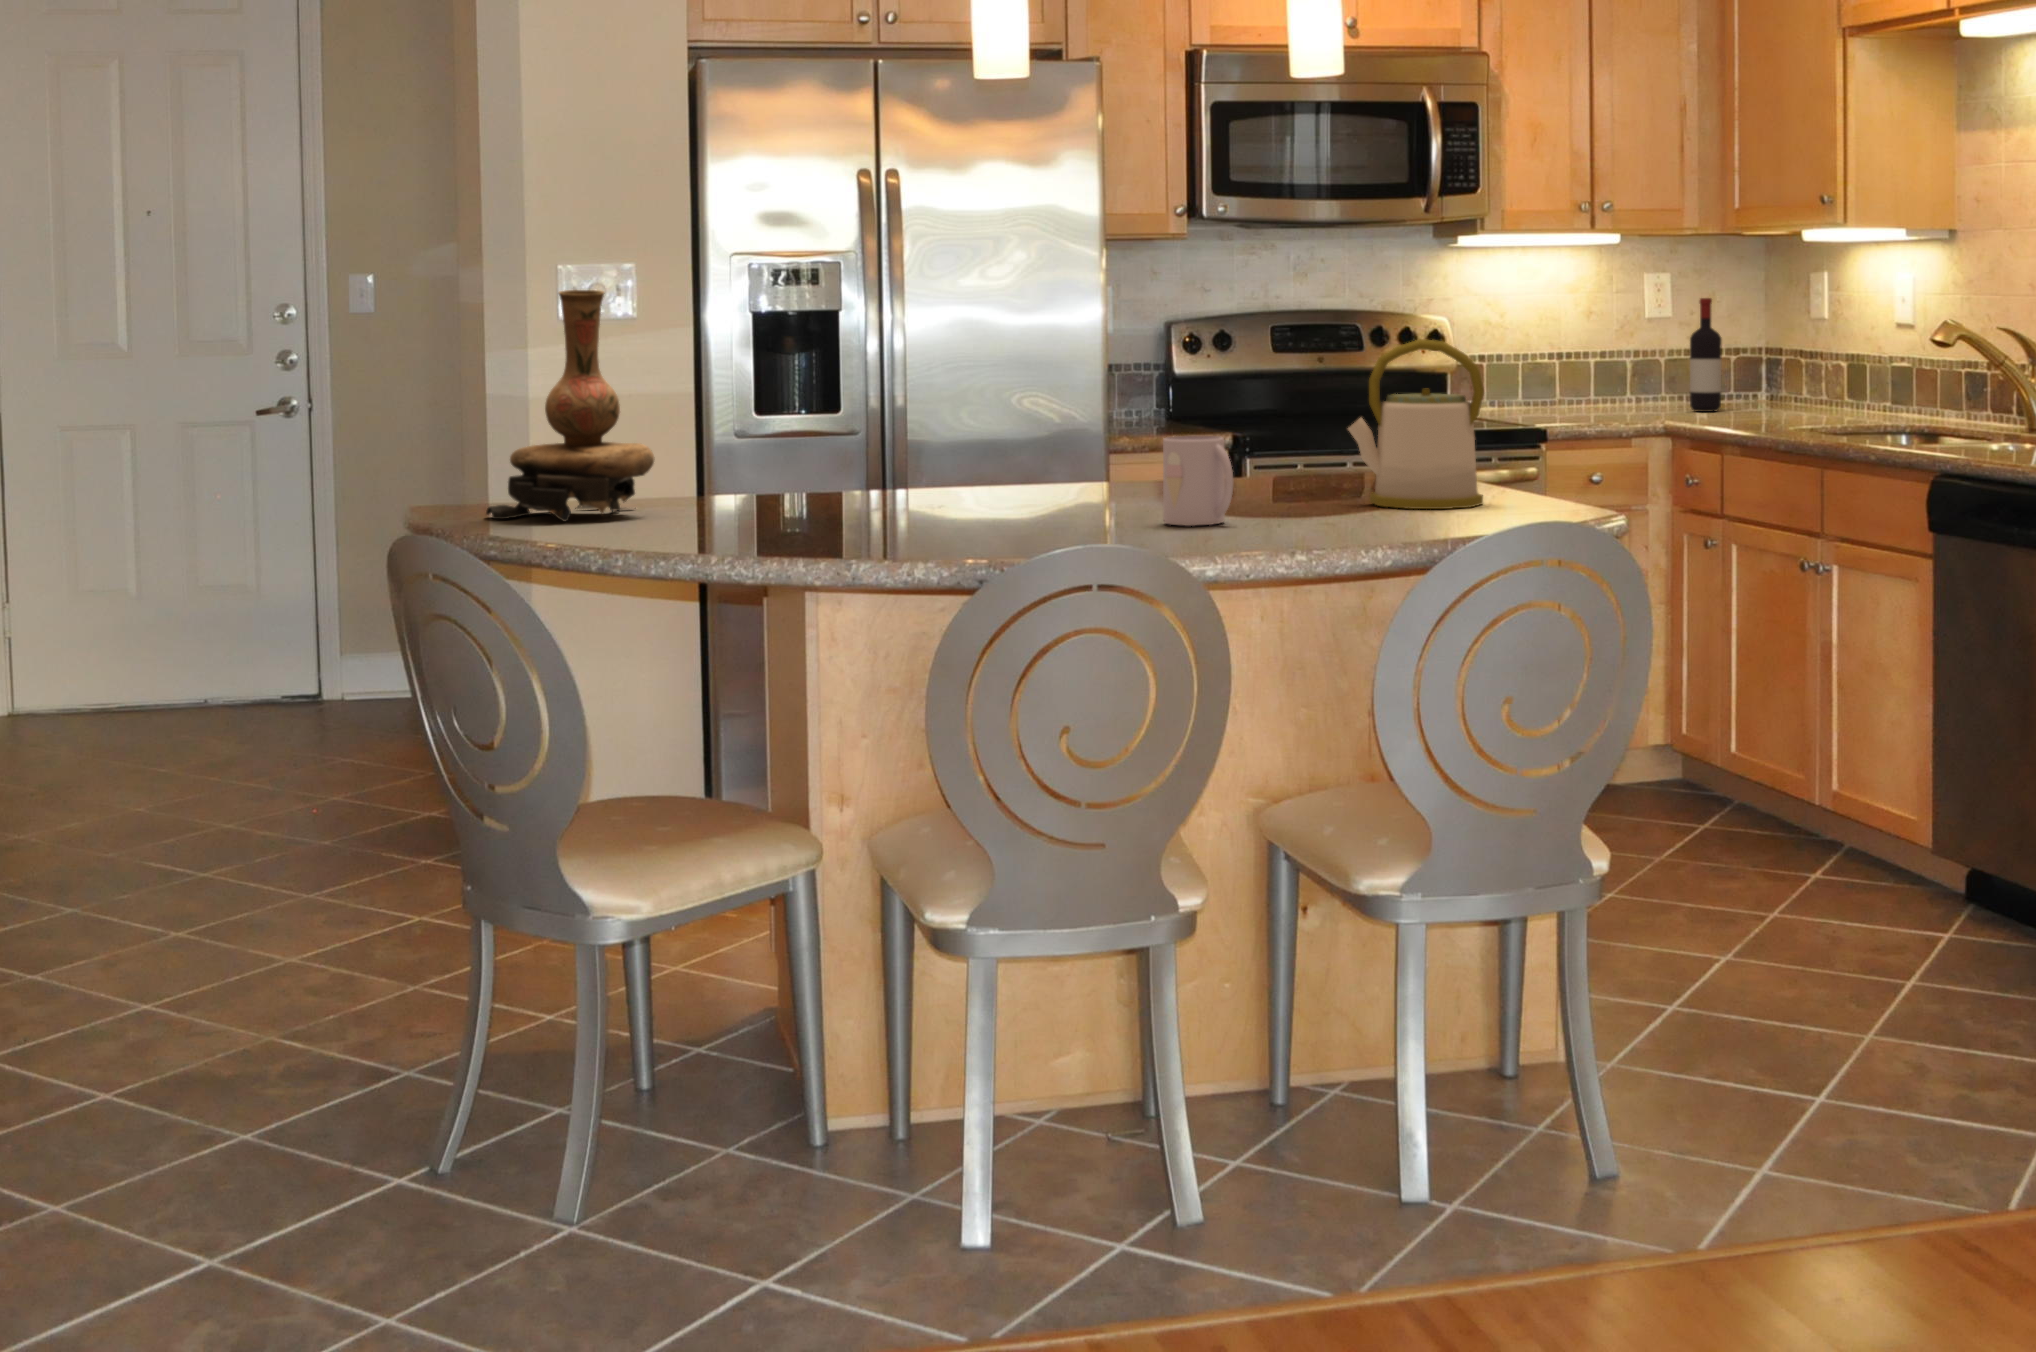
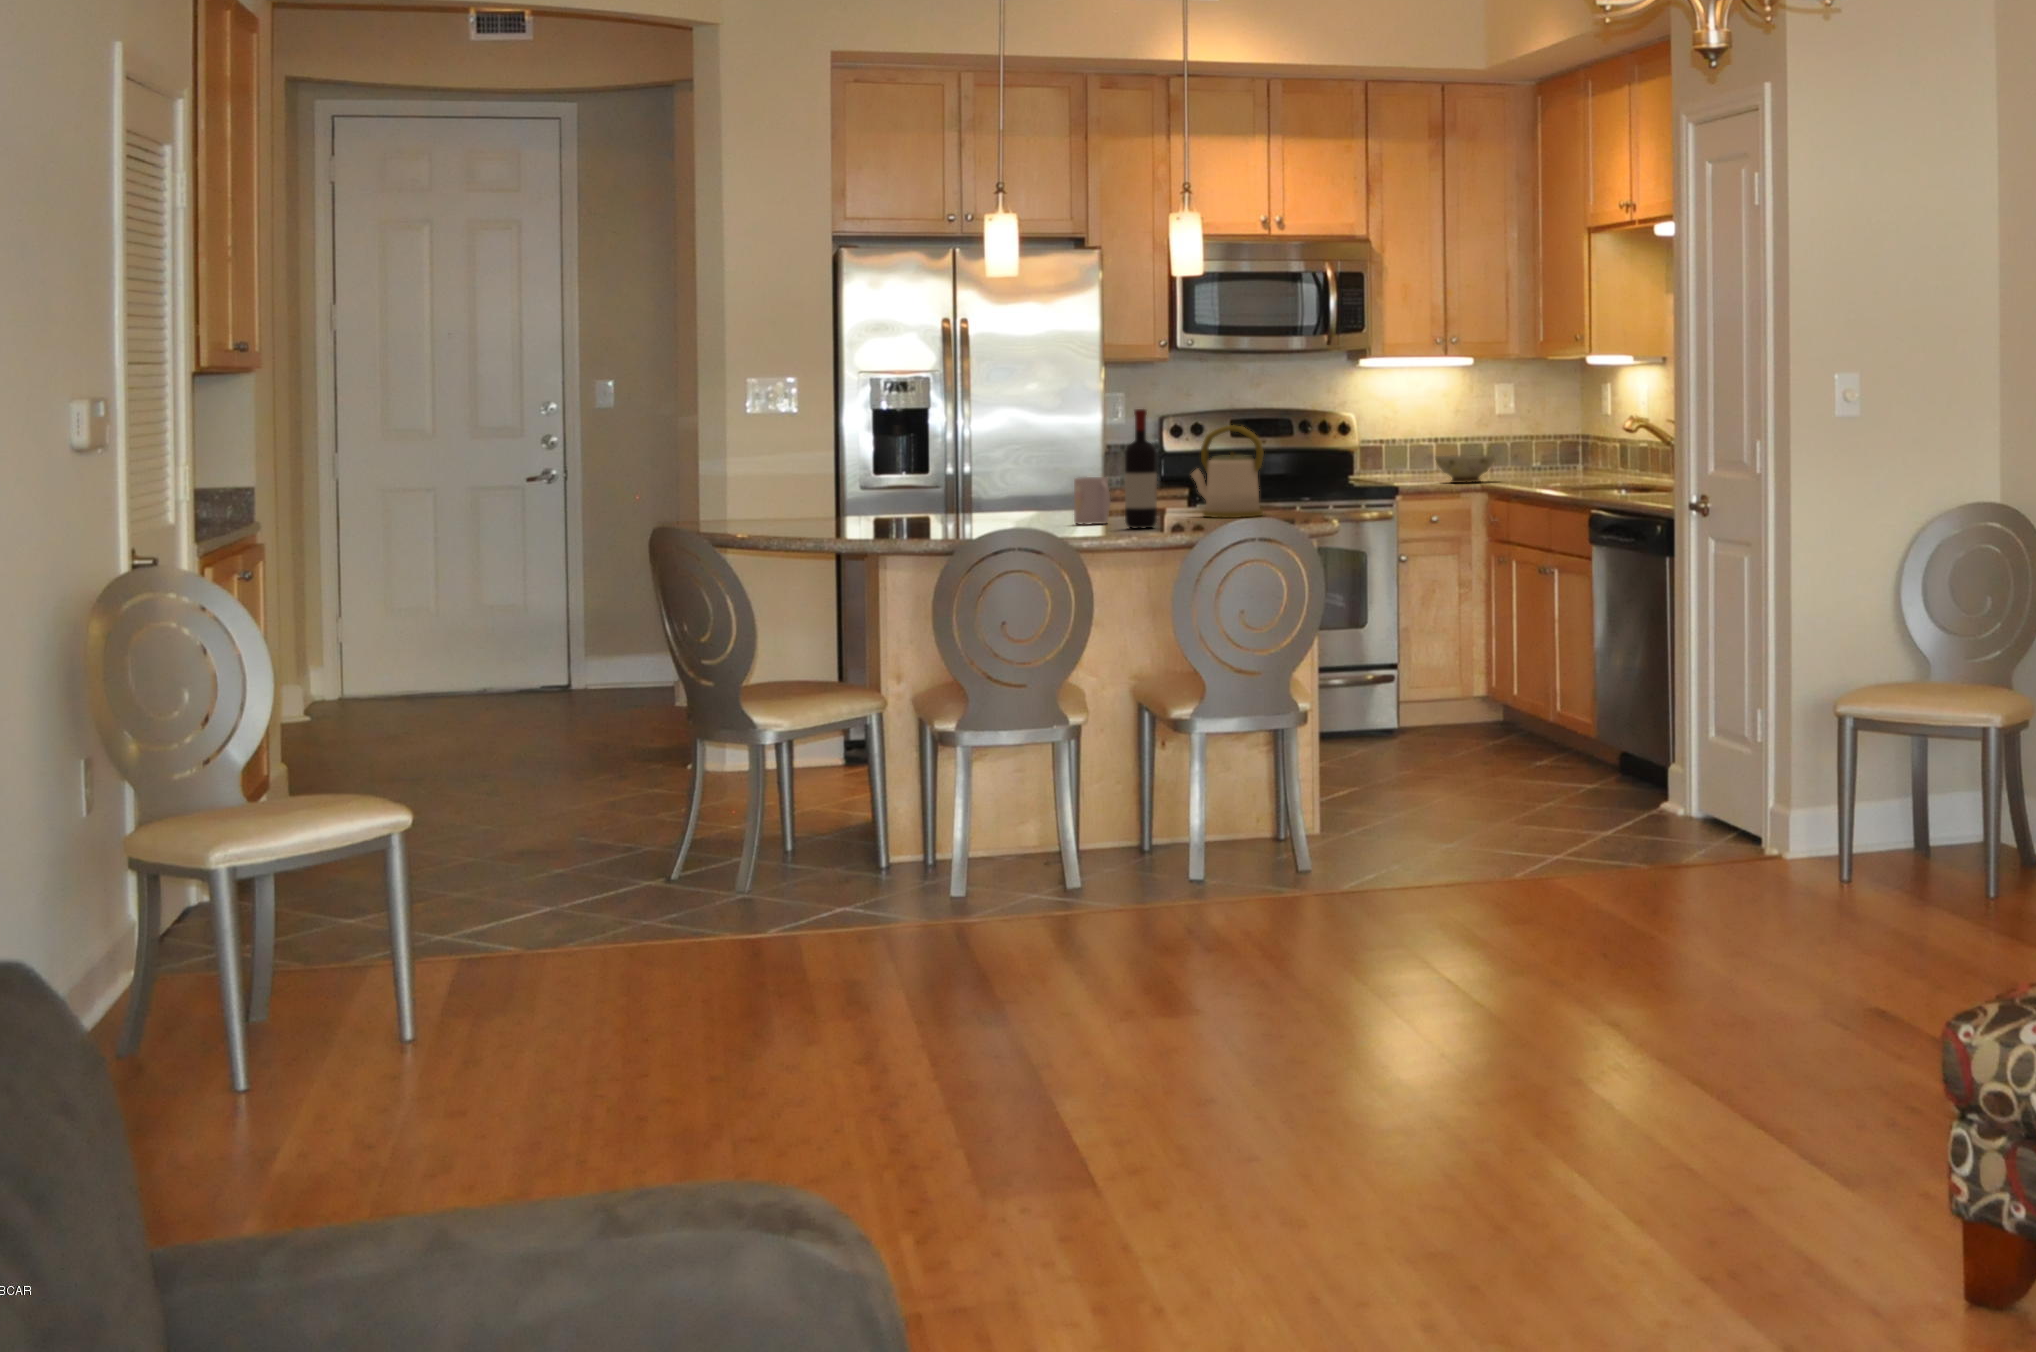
vase: present [486,290,654,522] -> none [697,397,796,528]
wine bottle: present [1690,298,1722,412] -> present [1125,409,1157,528]
ceramic bowl: none [1590,382,1687,426] -> present [1436,455,1494,483]

